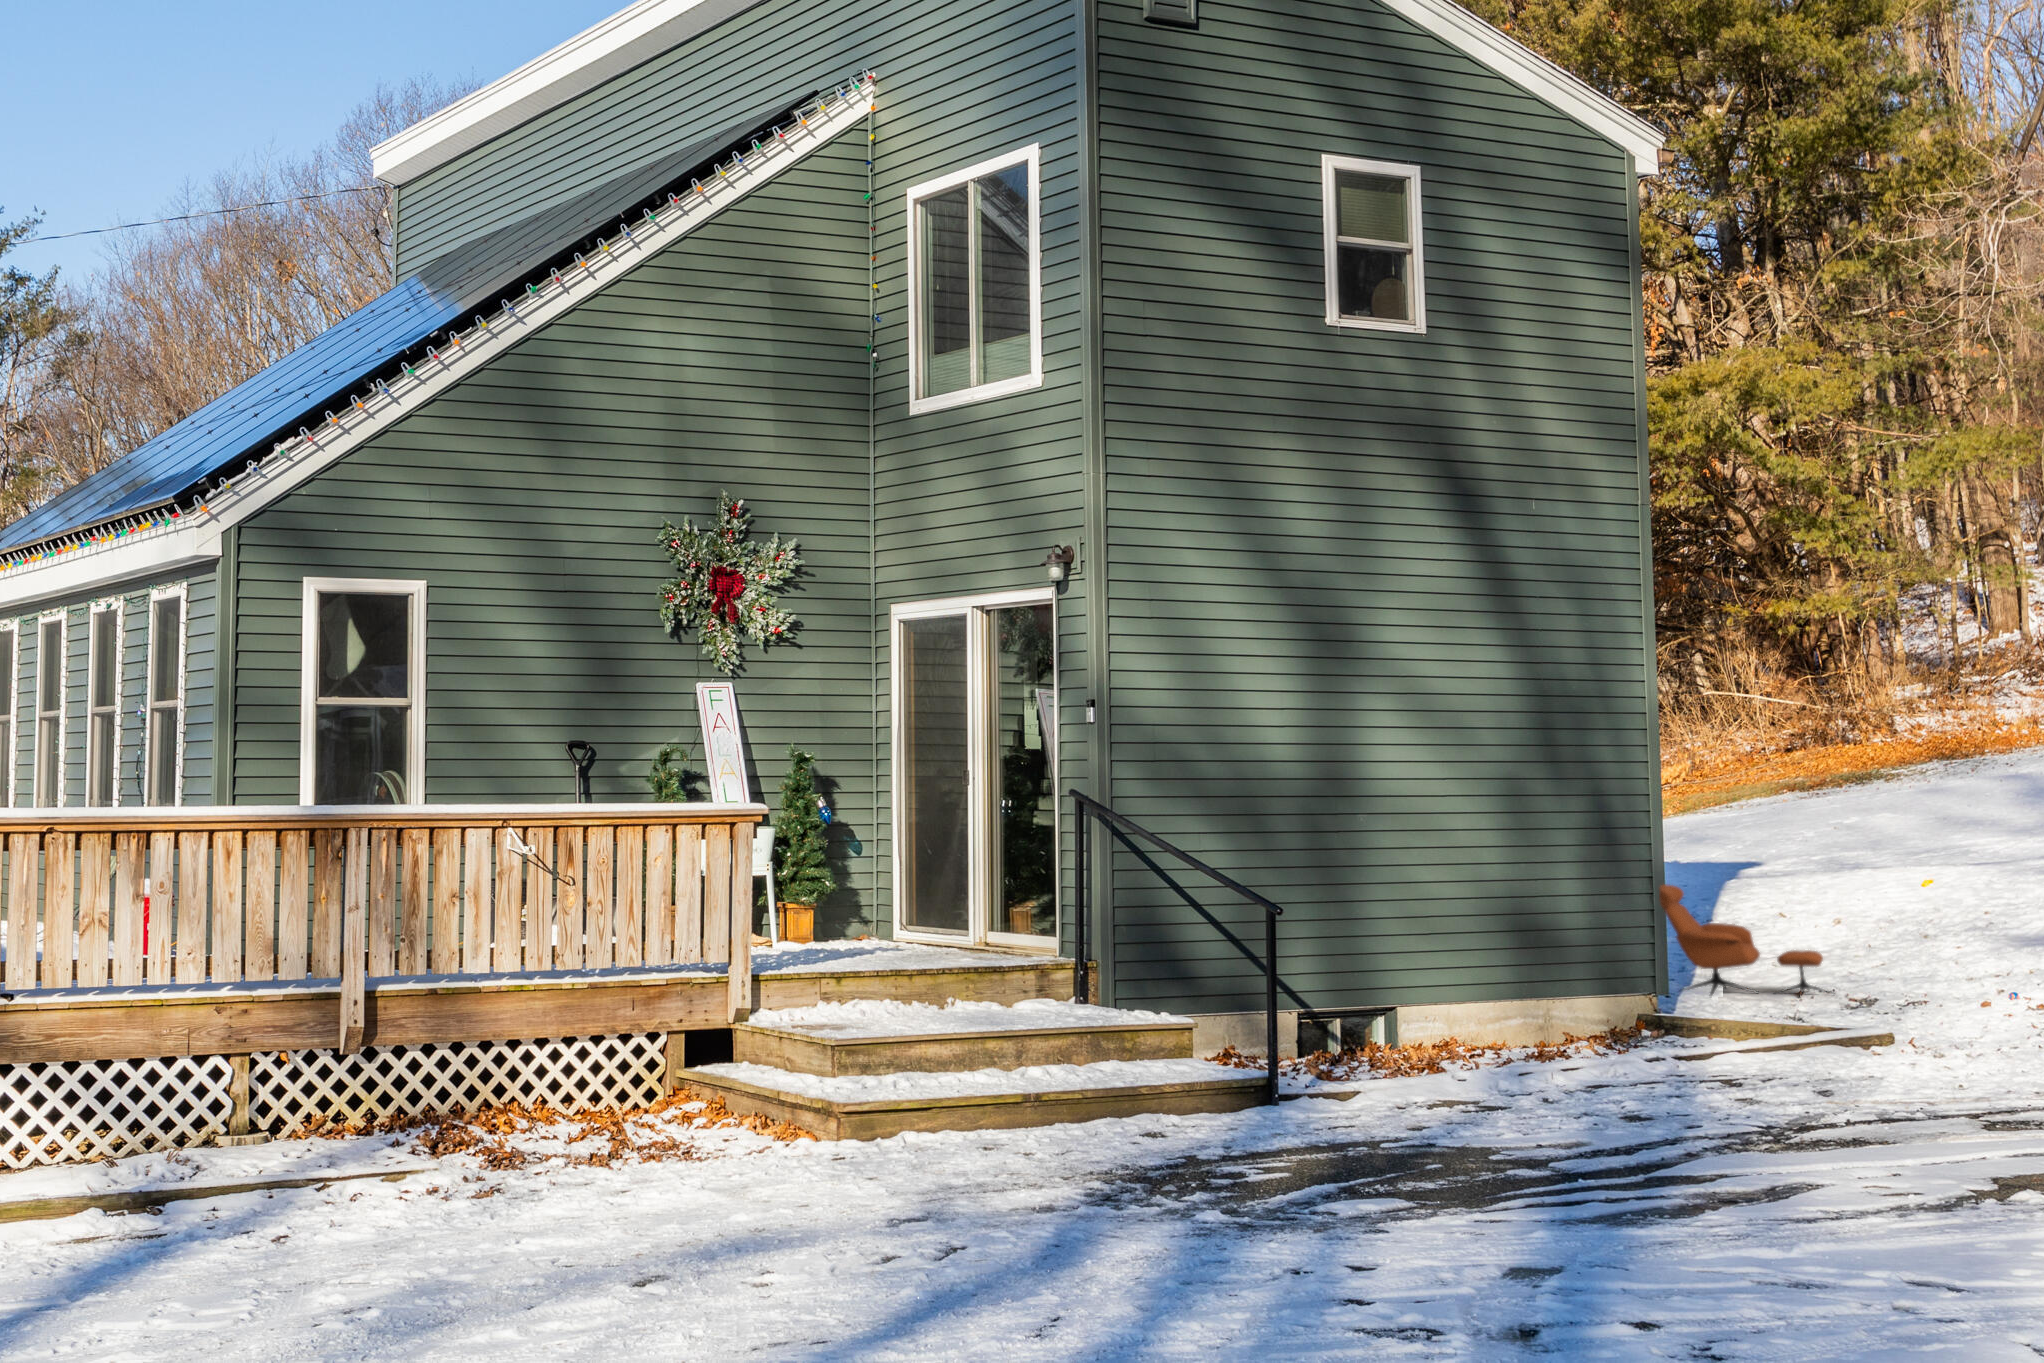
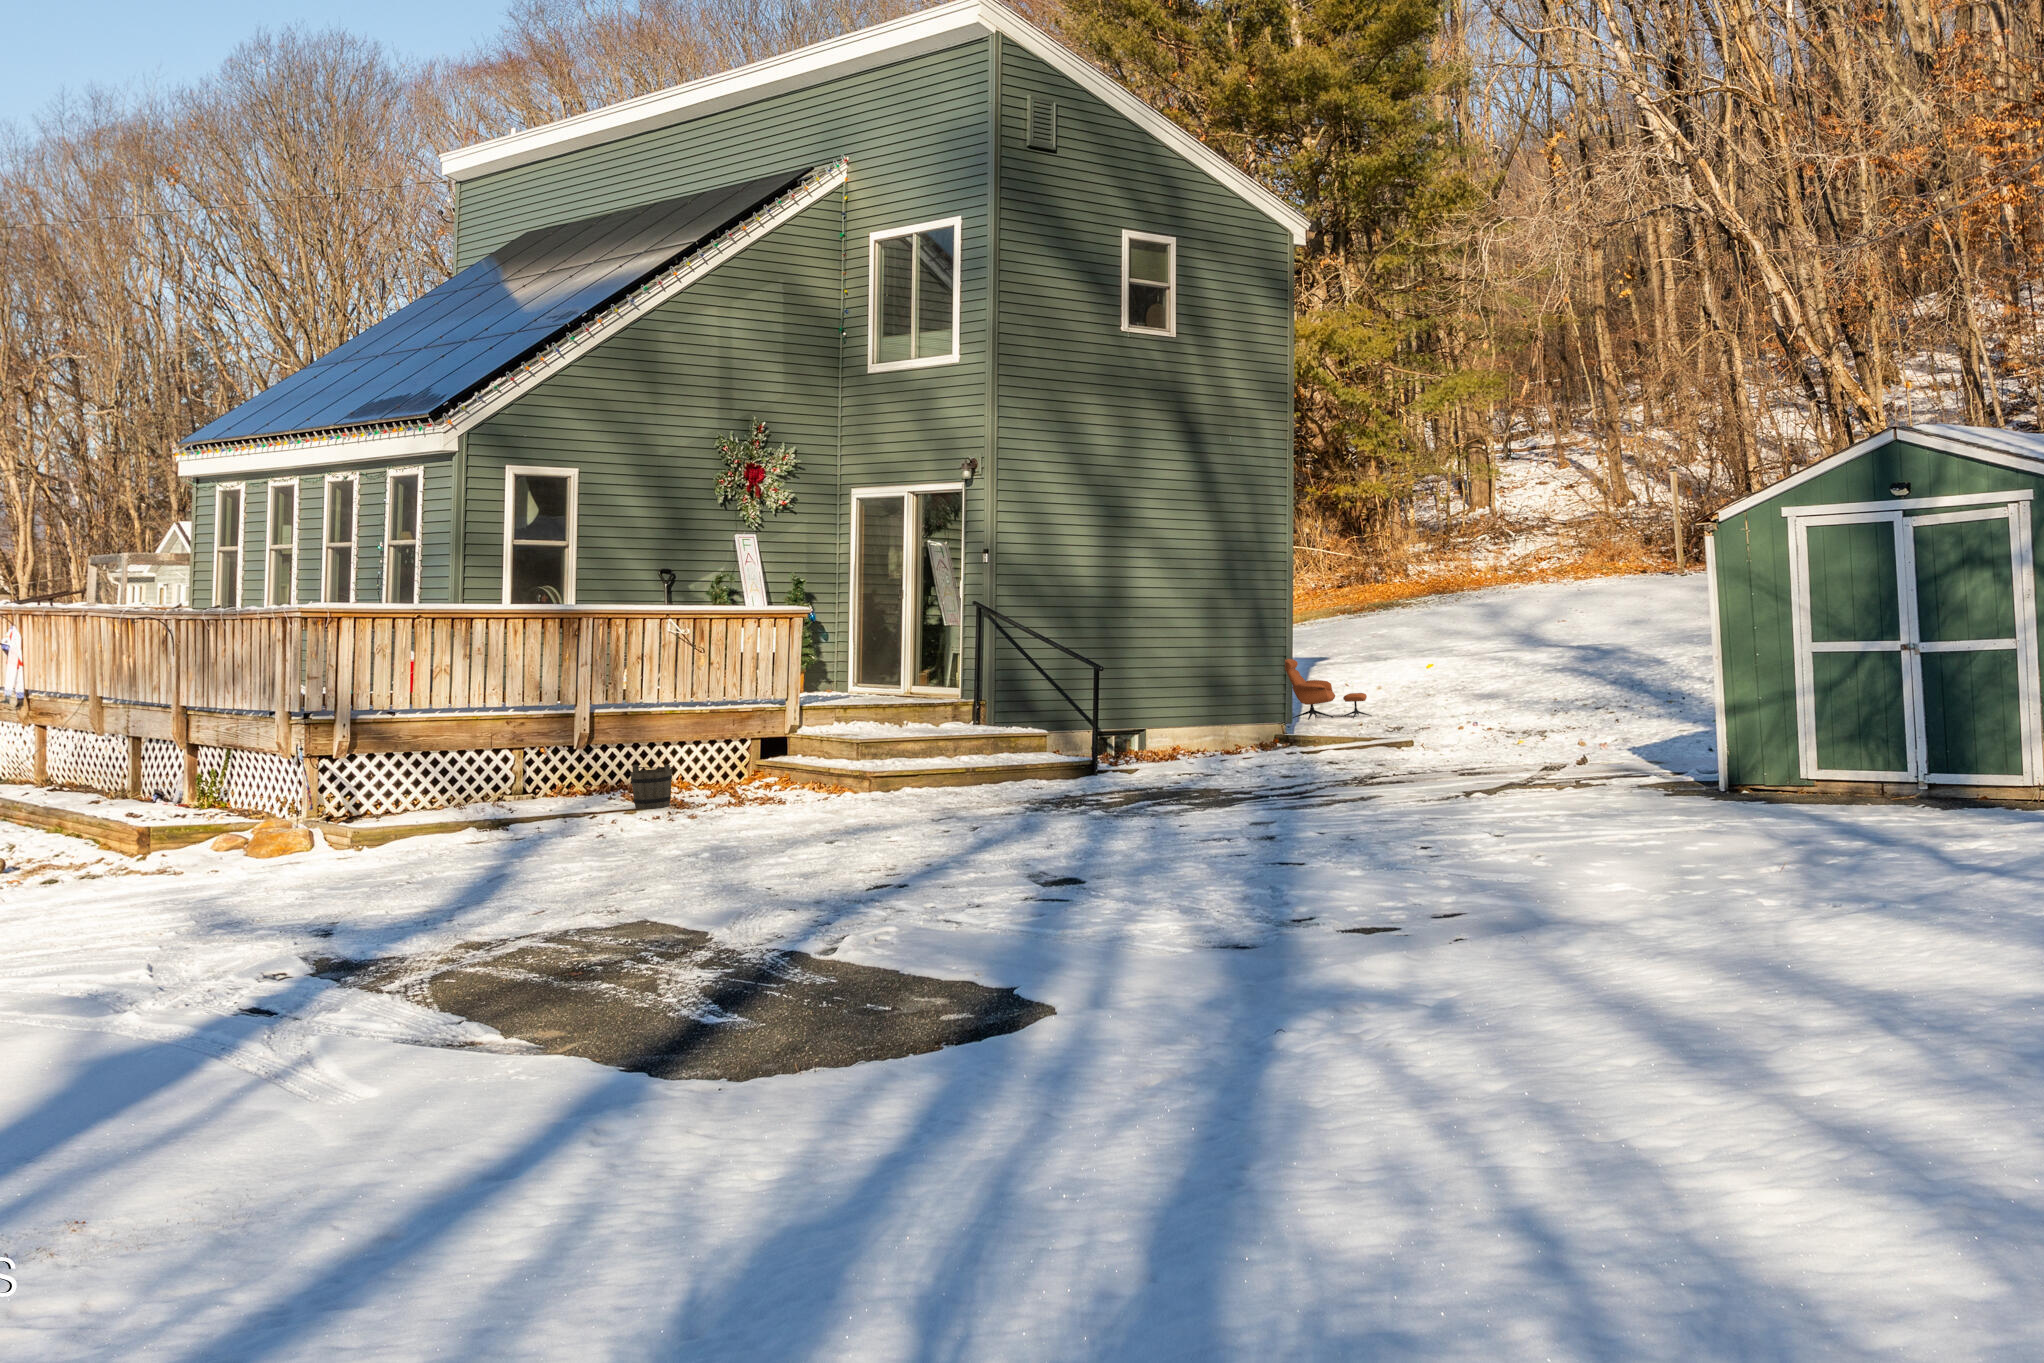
bucket: none [438,1081,510,1164] -> present [630,764,672,809]

